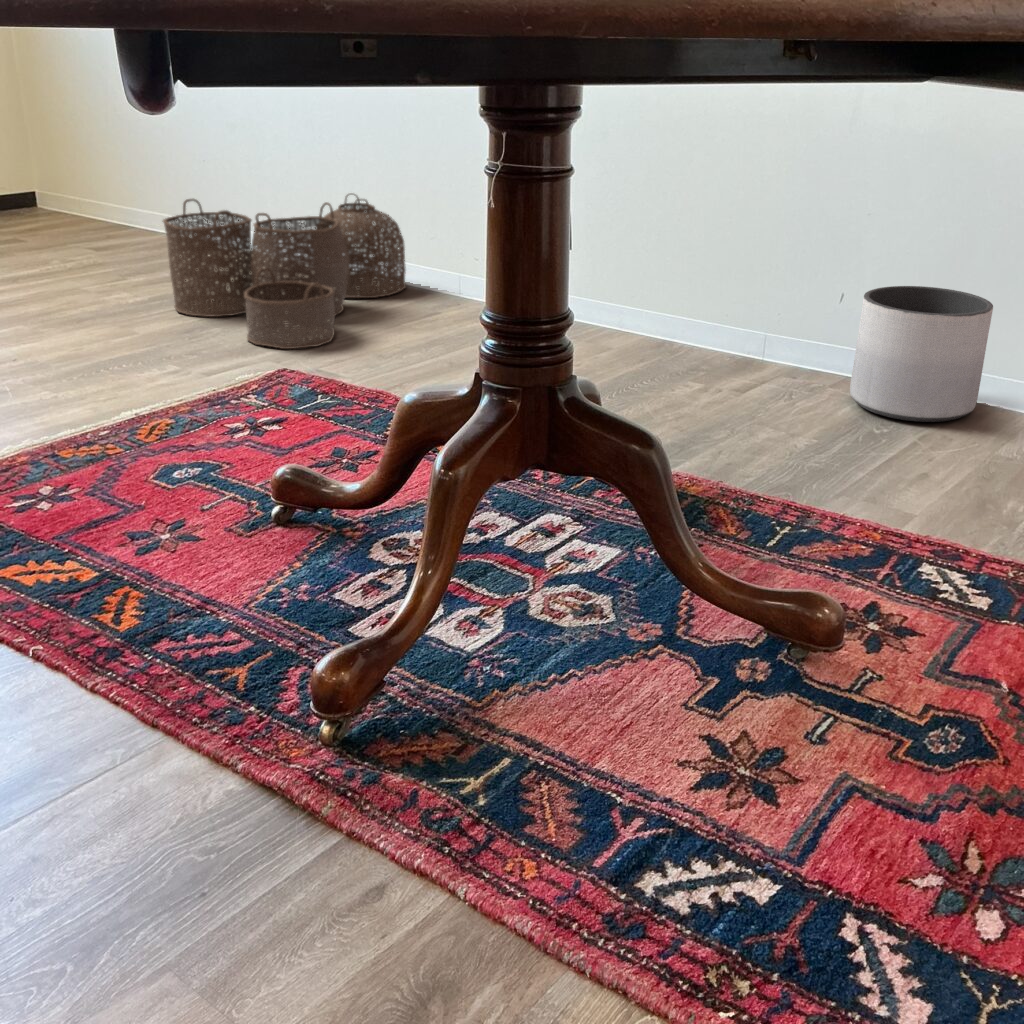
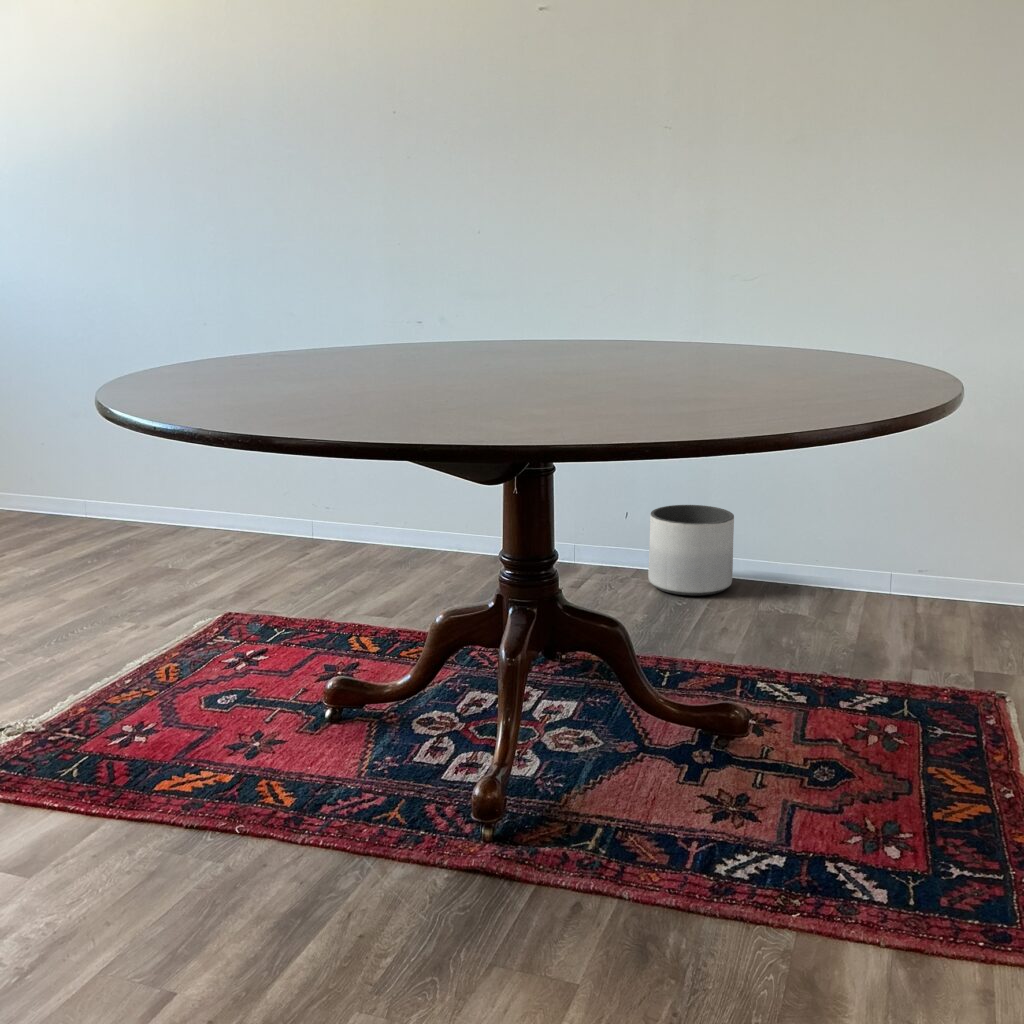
woven basket: present [163,194,406,349] -> none [77,468,268,598]

